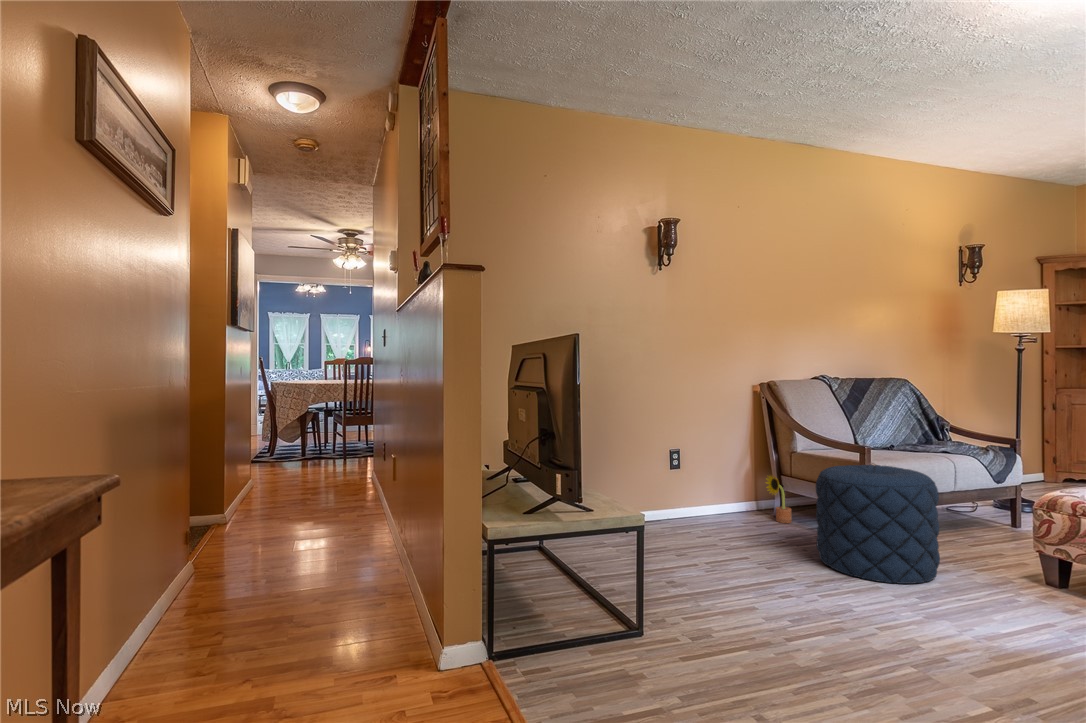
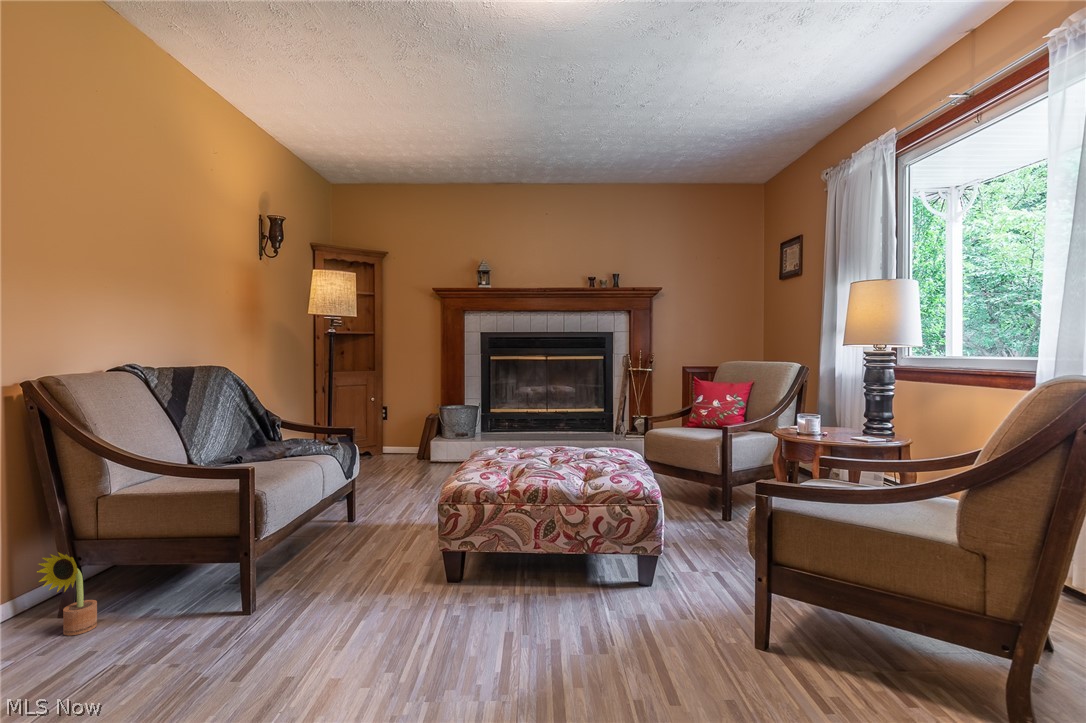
pouf: present [816,465,940,584] -> none [207,494,378,692]

